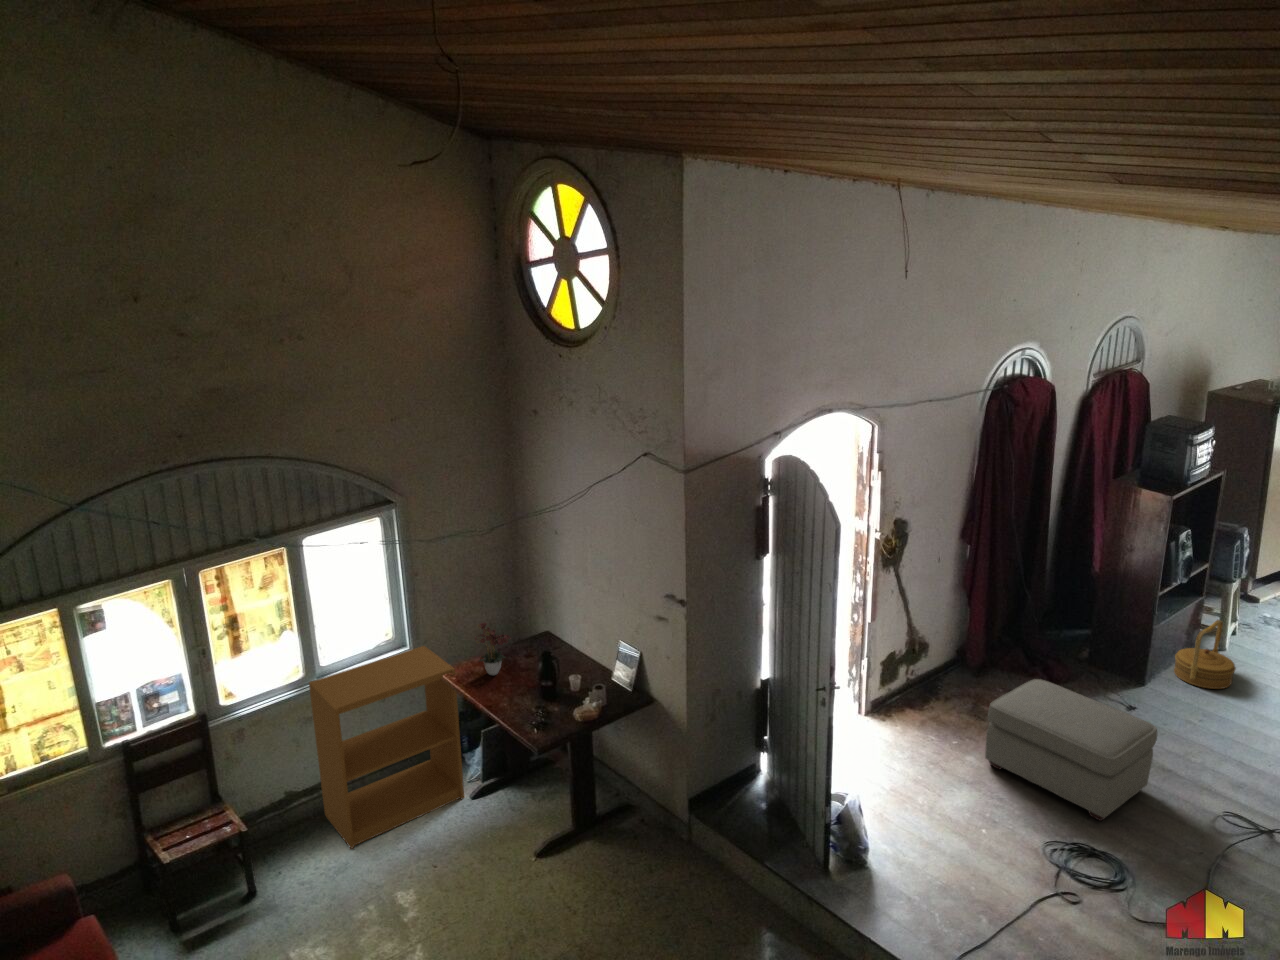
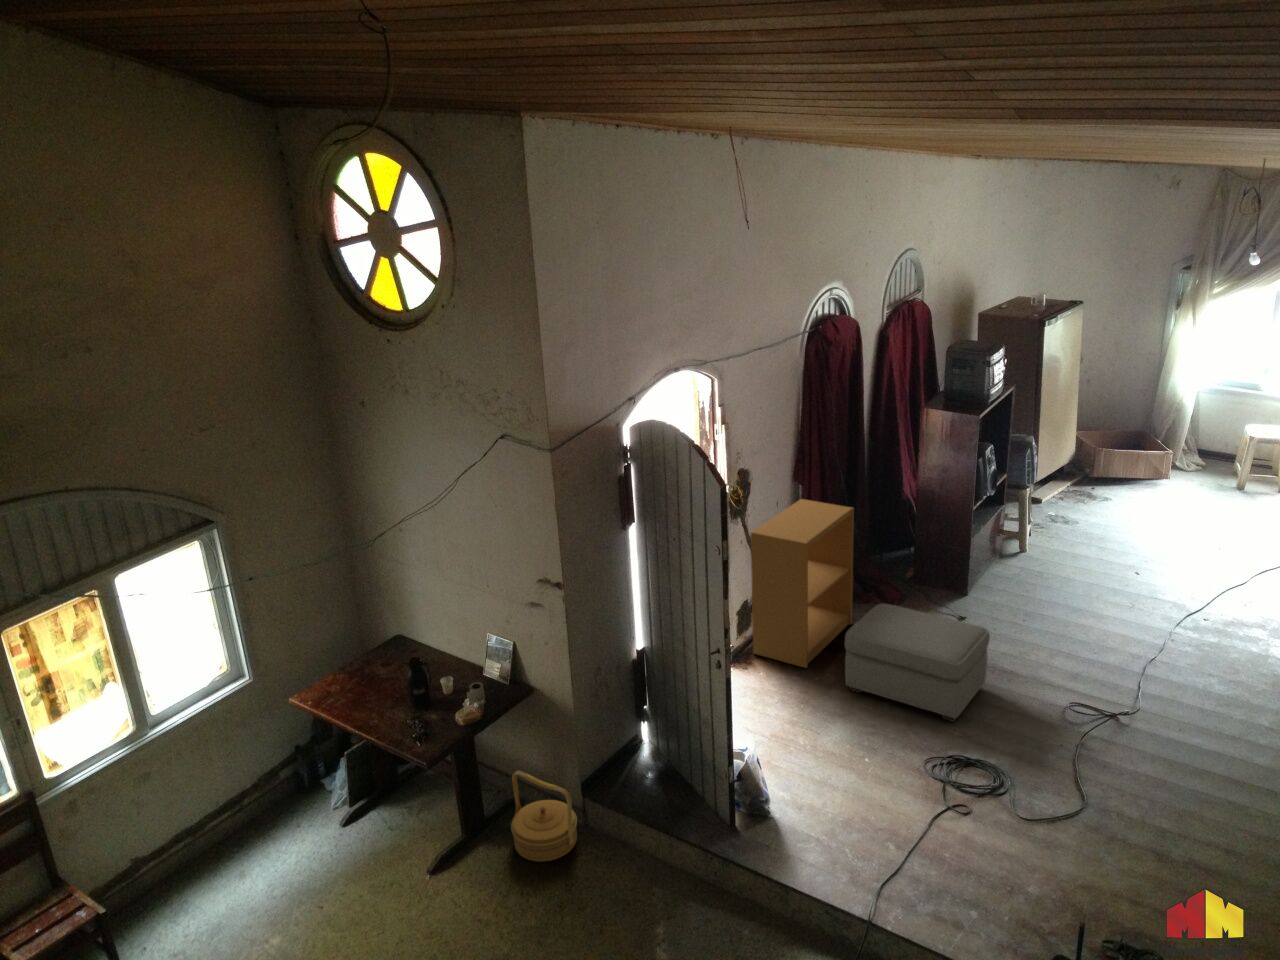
woven basket: present [1174,620,1236,689] -> present [511,771,577,862]
flower arrangement: present [475,623,510,675] -> none [330,634,373,691]
bookshelf: present [309,646,464,849] -> present [751,499,854,668]

